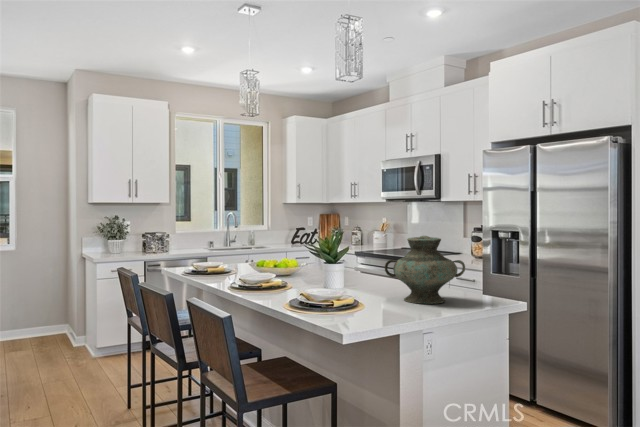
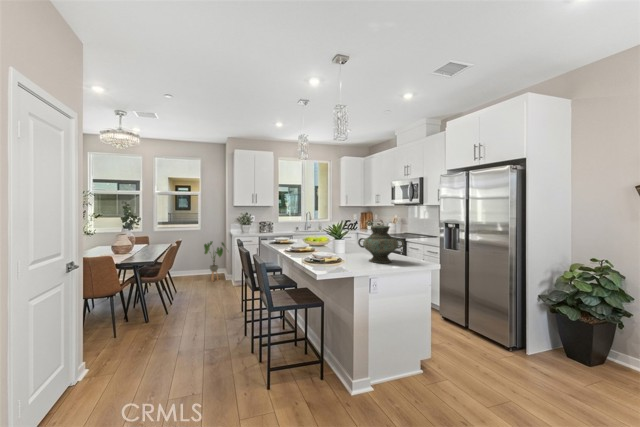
house plant: none [33,270,82,348] -> present [204,241,225,280]

